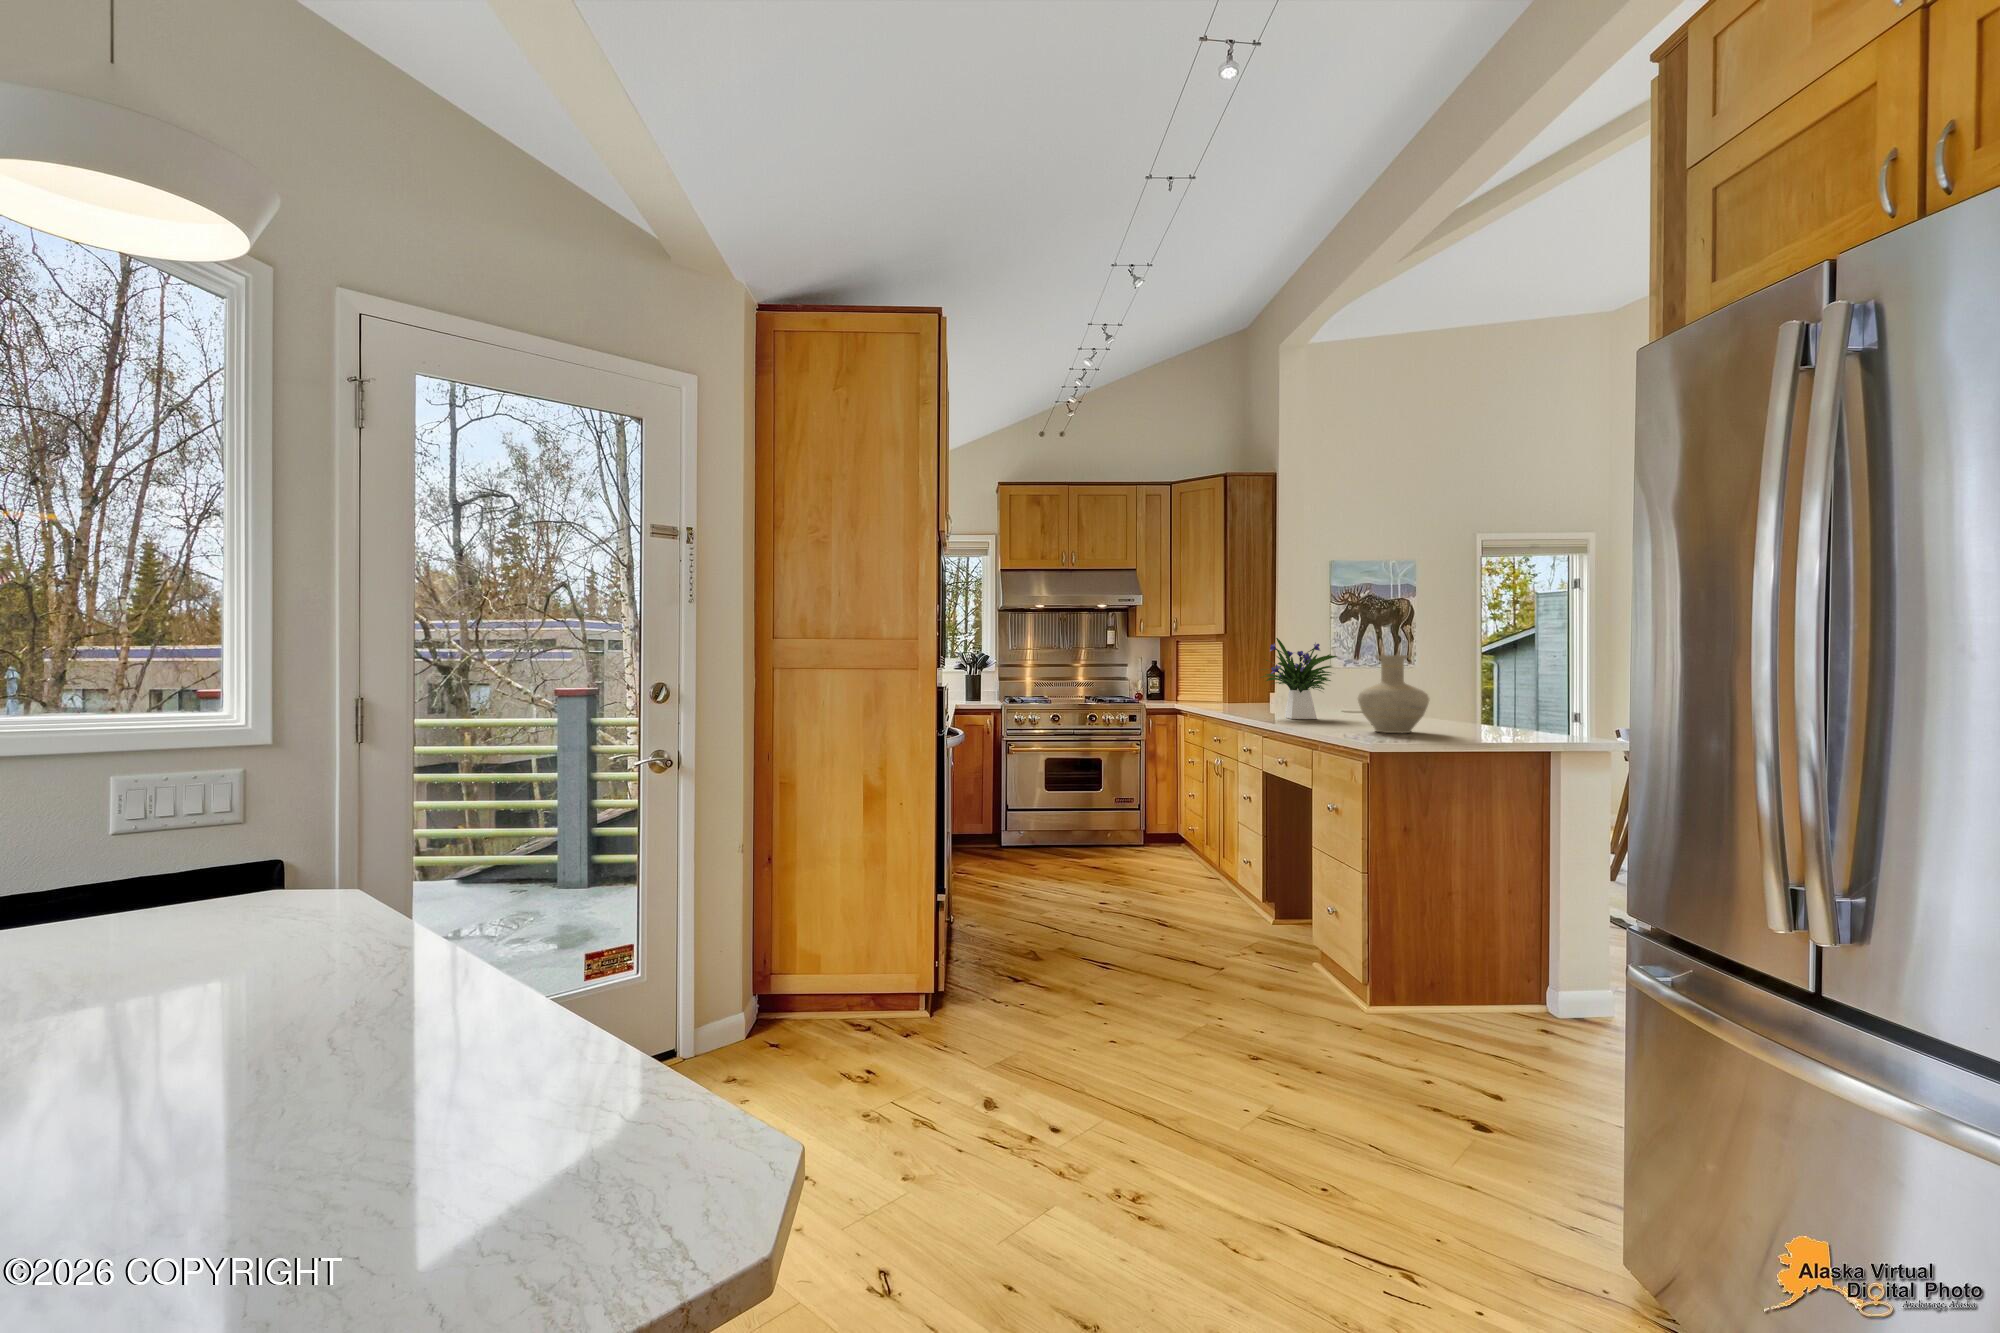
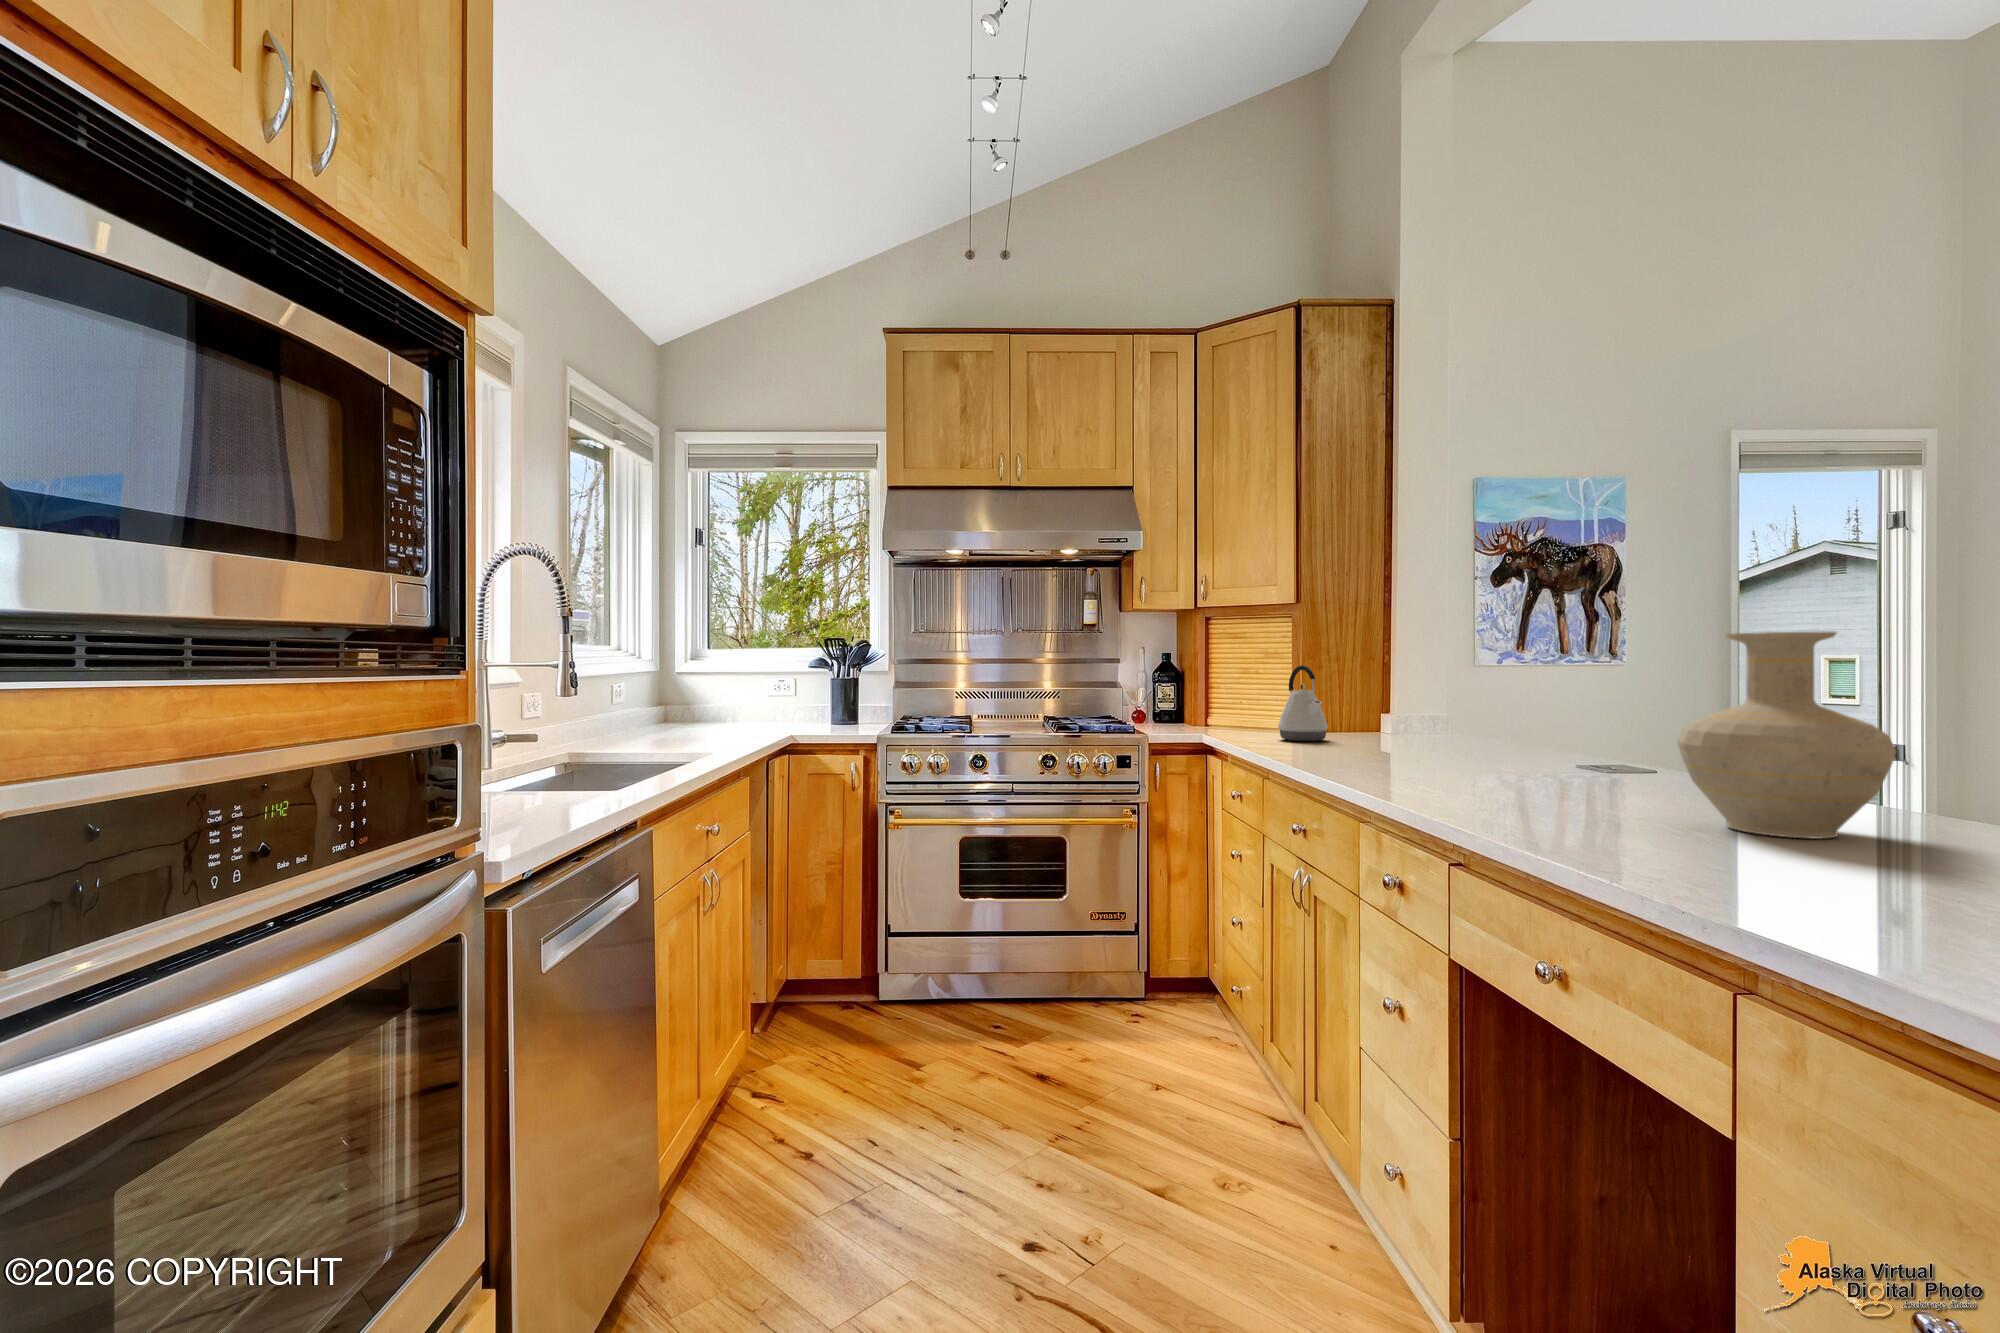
flower arrangement: present [1262,638,1337,719] -> none [1379,601,1560,776]
kettle: none [1216,667,1242,708] -> present [1278,665,1328,741]

